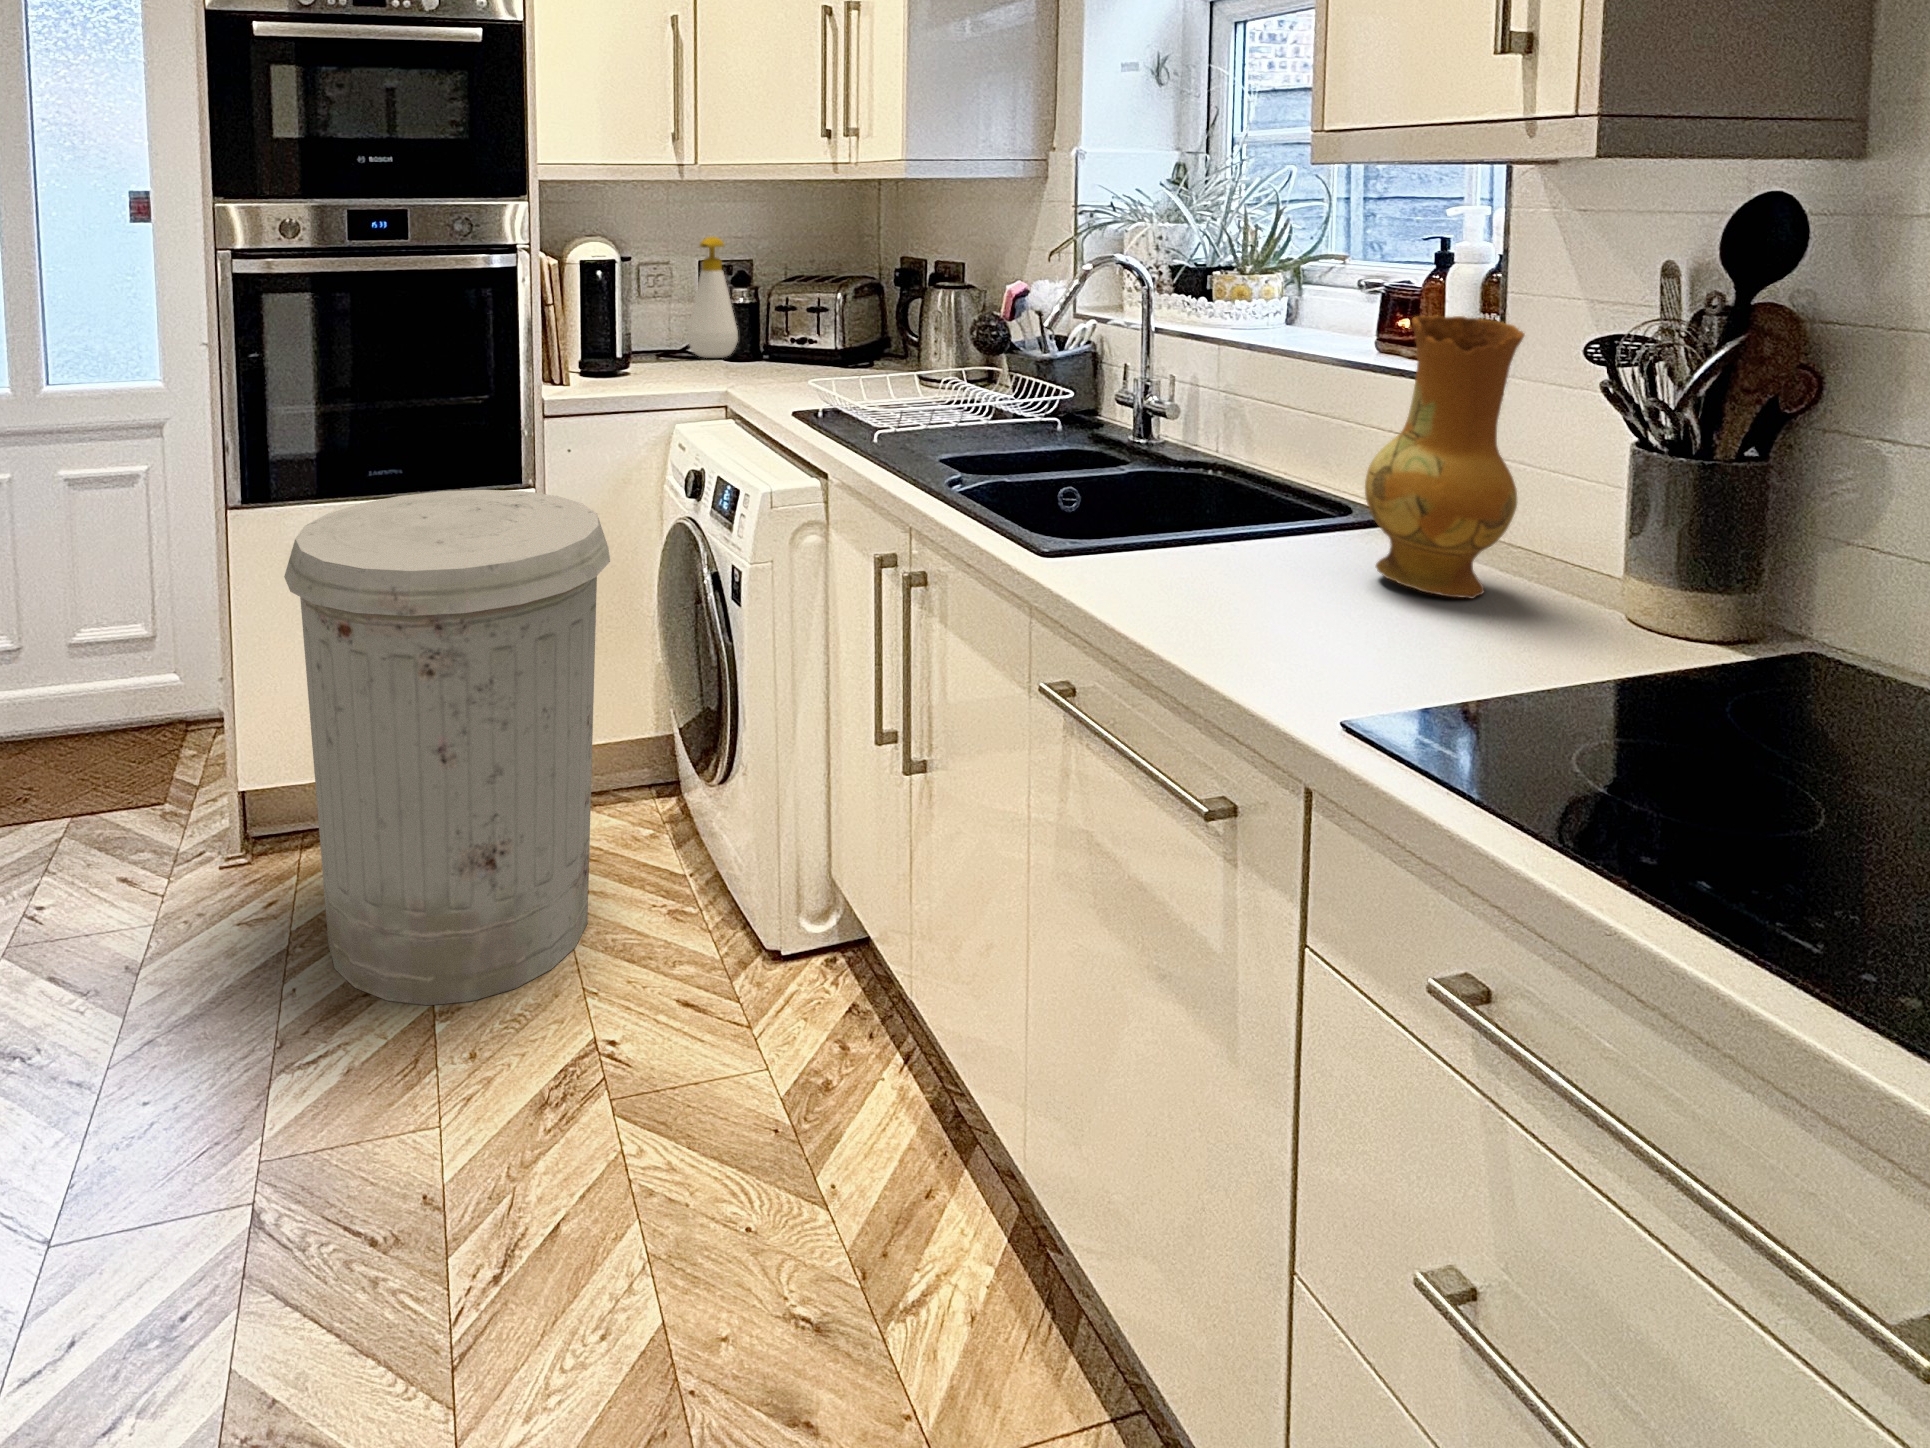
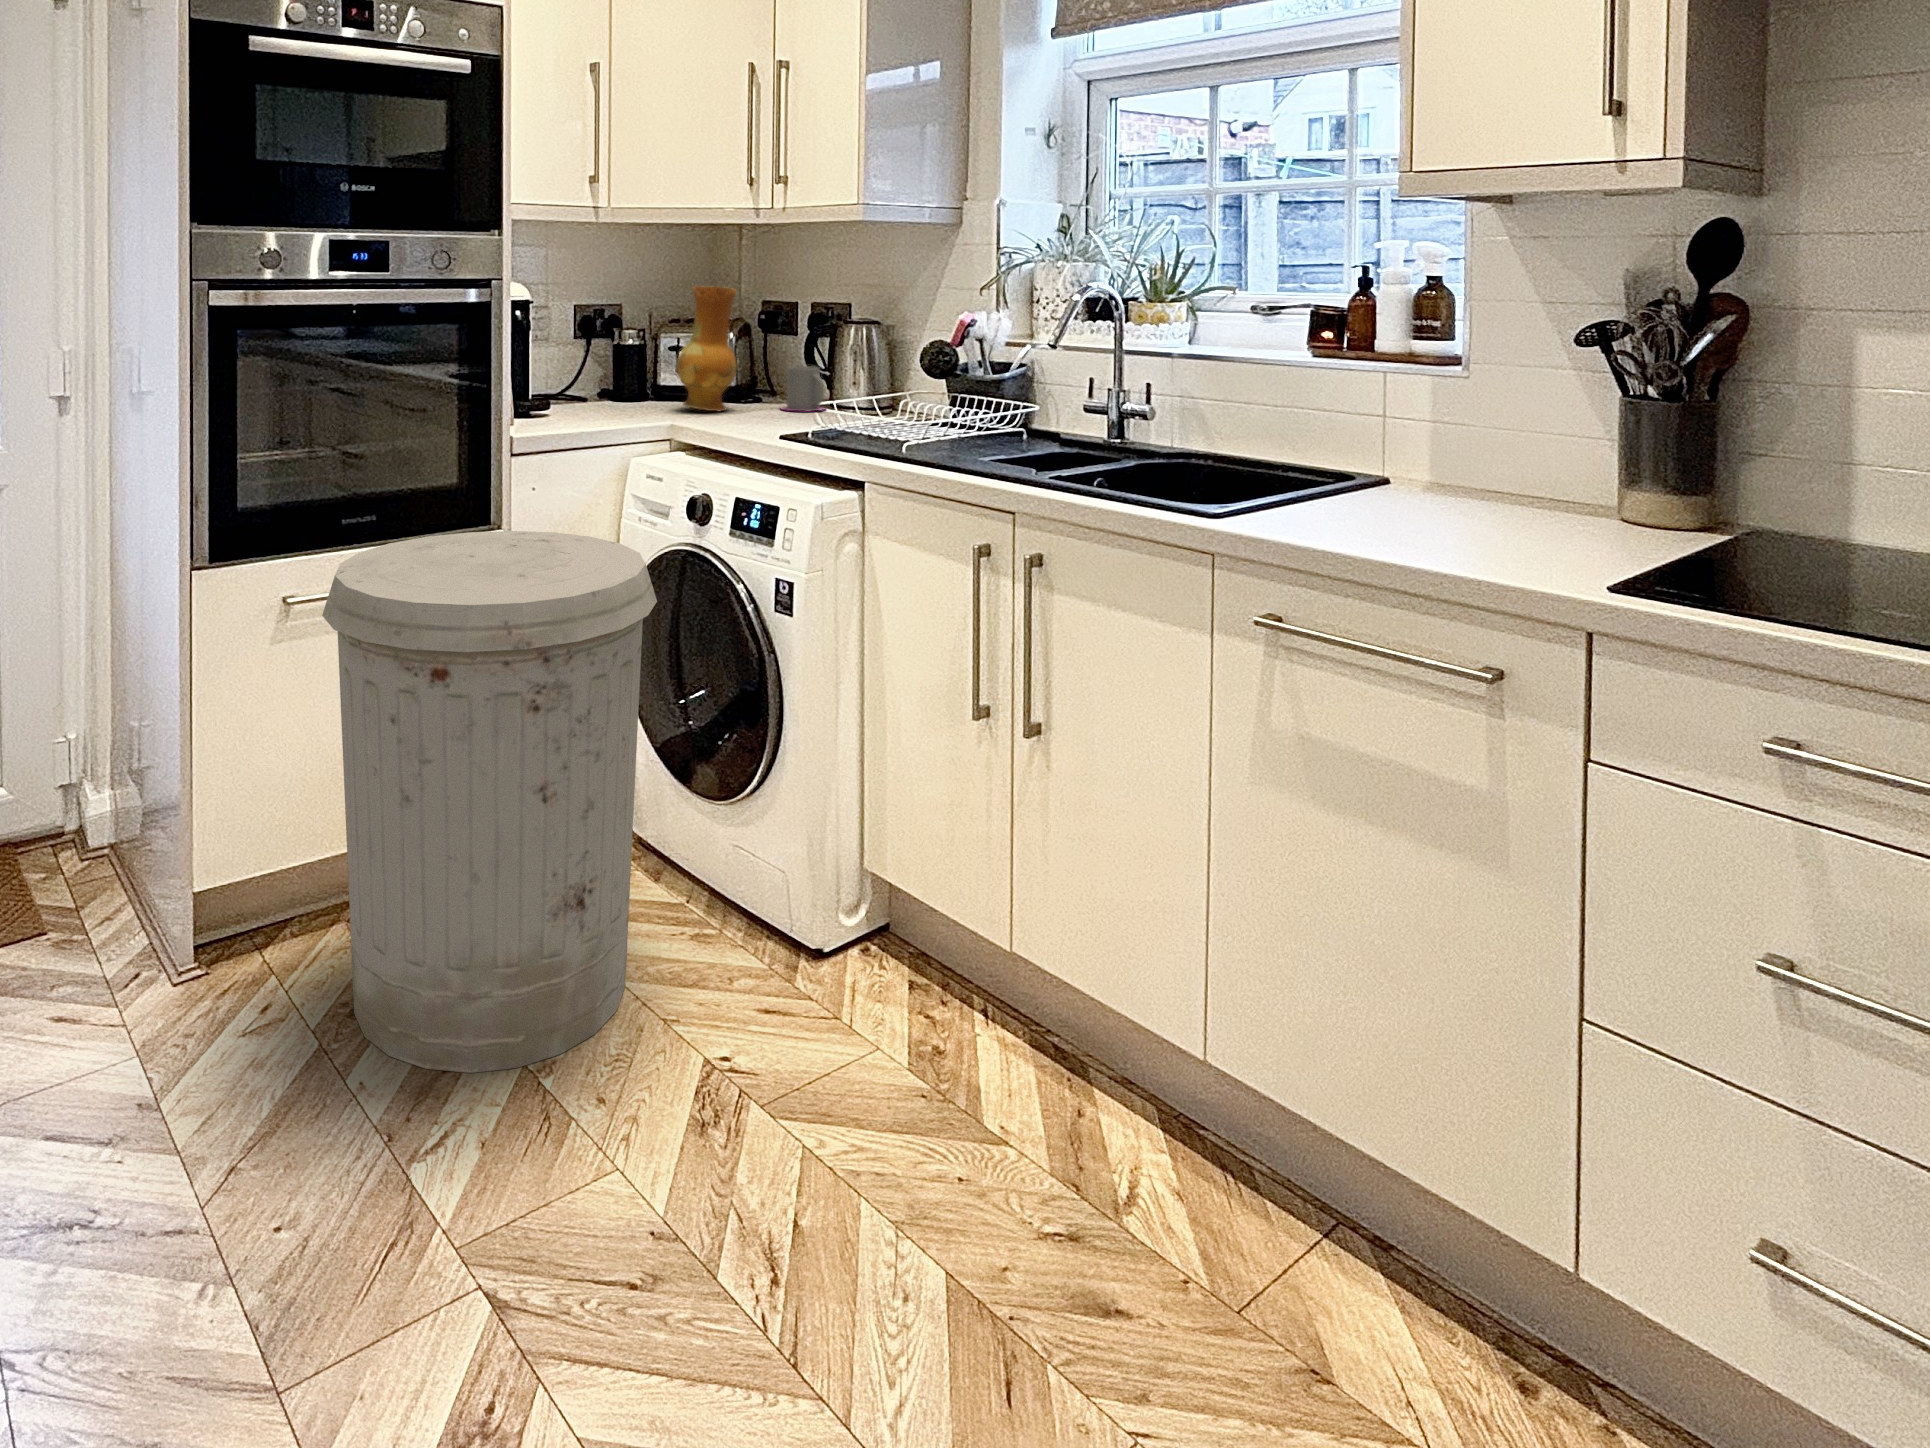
soap bottle: present [687,237,738,358] -> none [581,279,634,399]
ceramic jug: present [1365,315,1525,599] -> present [676,286,737,412]
mug: none [853,332,904,382] -> present [781,366,824,411]

